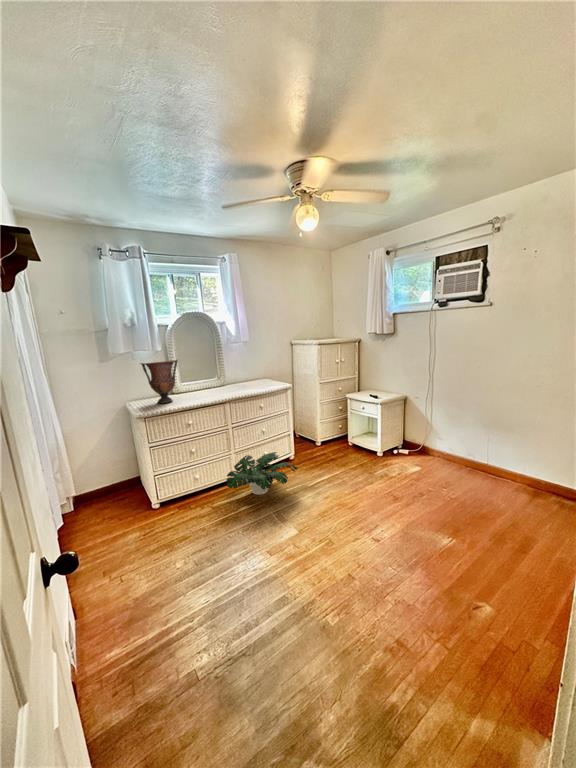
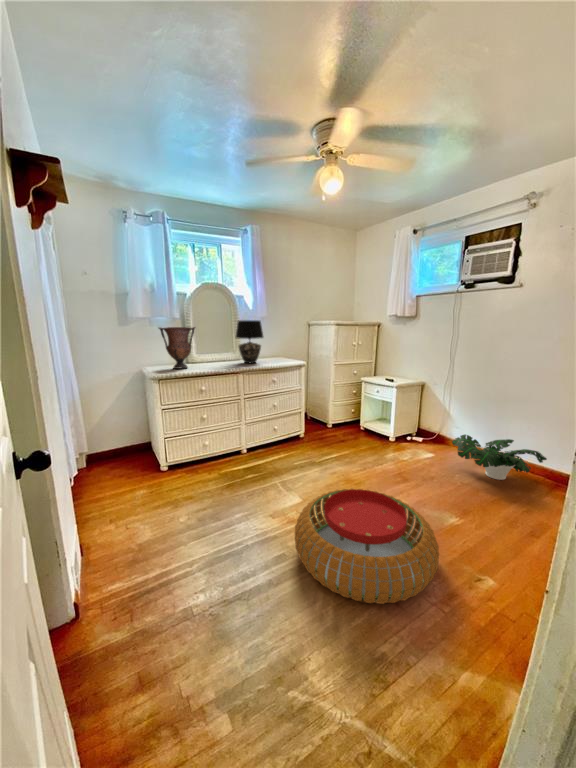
table lamp: none [219,347,248,391] -> present [236,320,264,363]
potted plant: present [227,452,298,495] -> present [452,435,547,480]
pouf: none [294,519,437,647] -> present [295,488,439,604]

